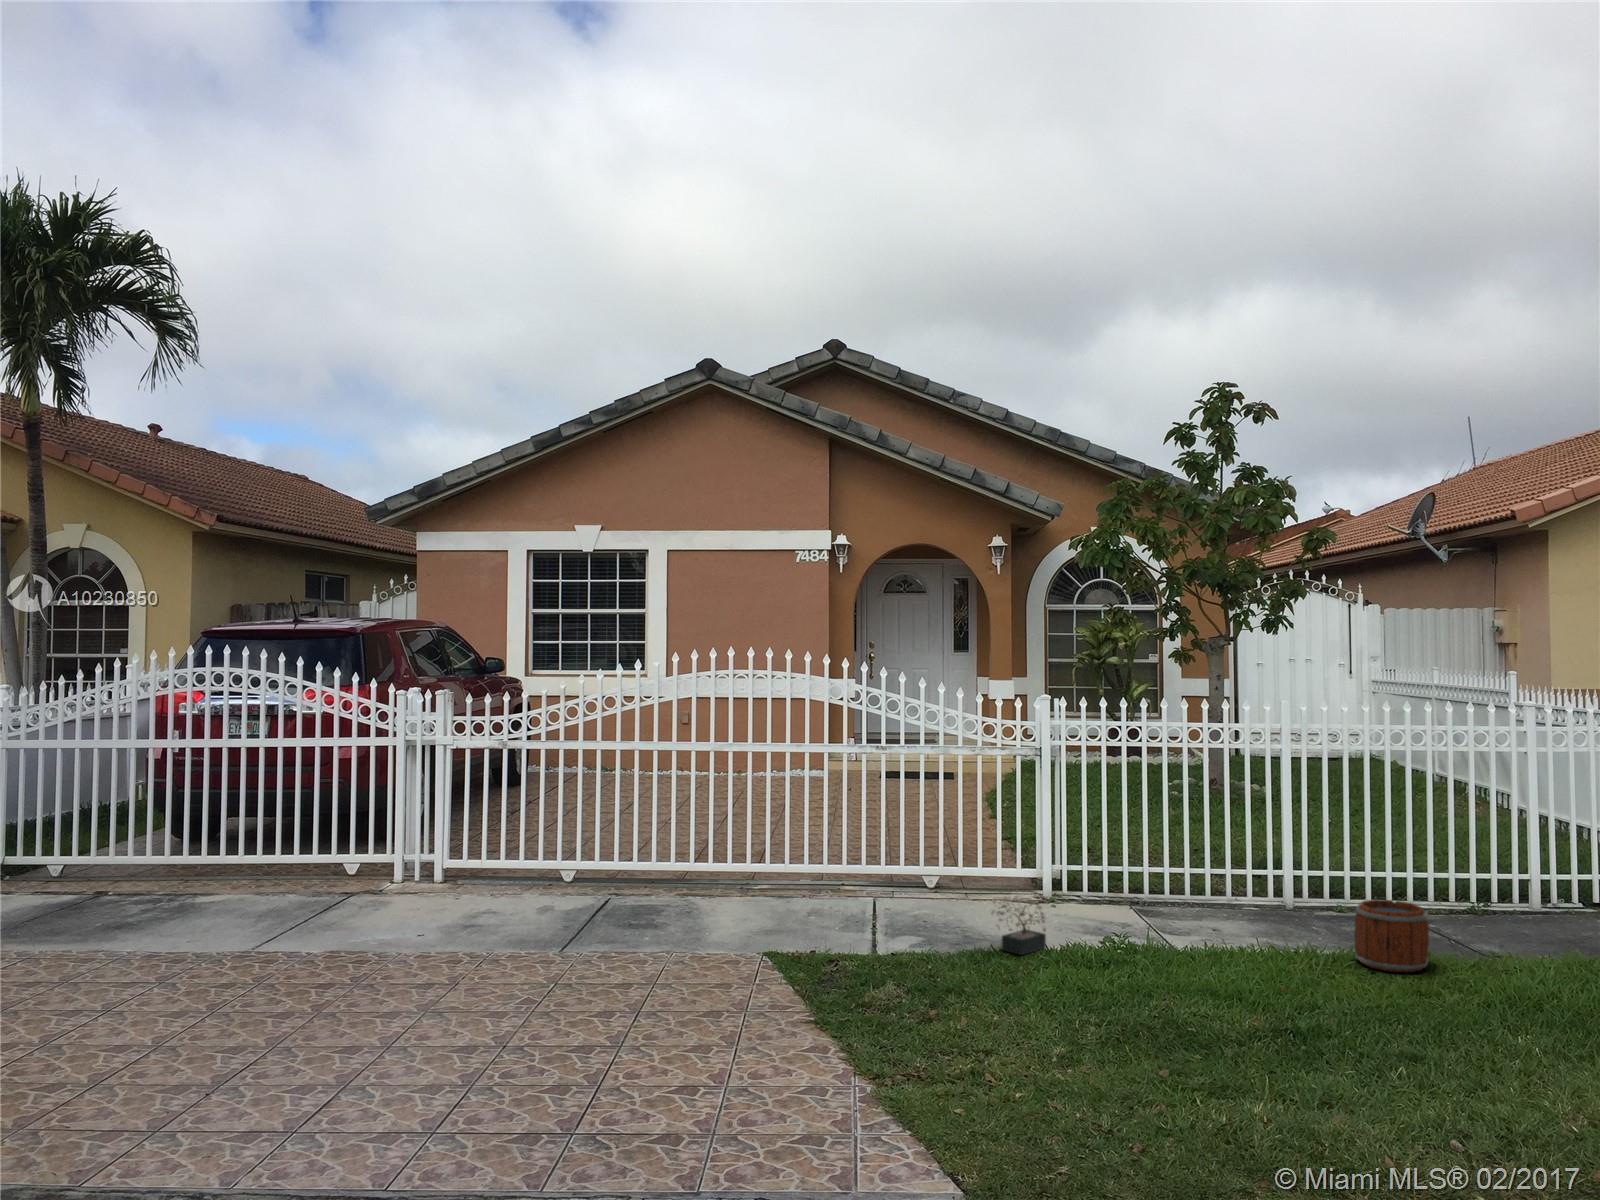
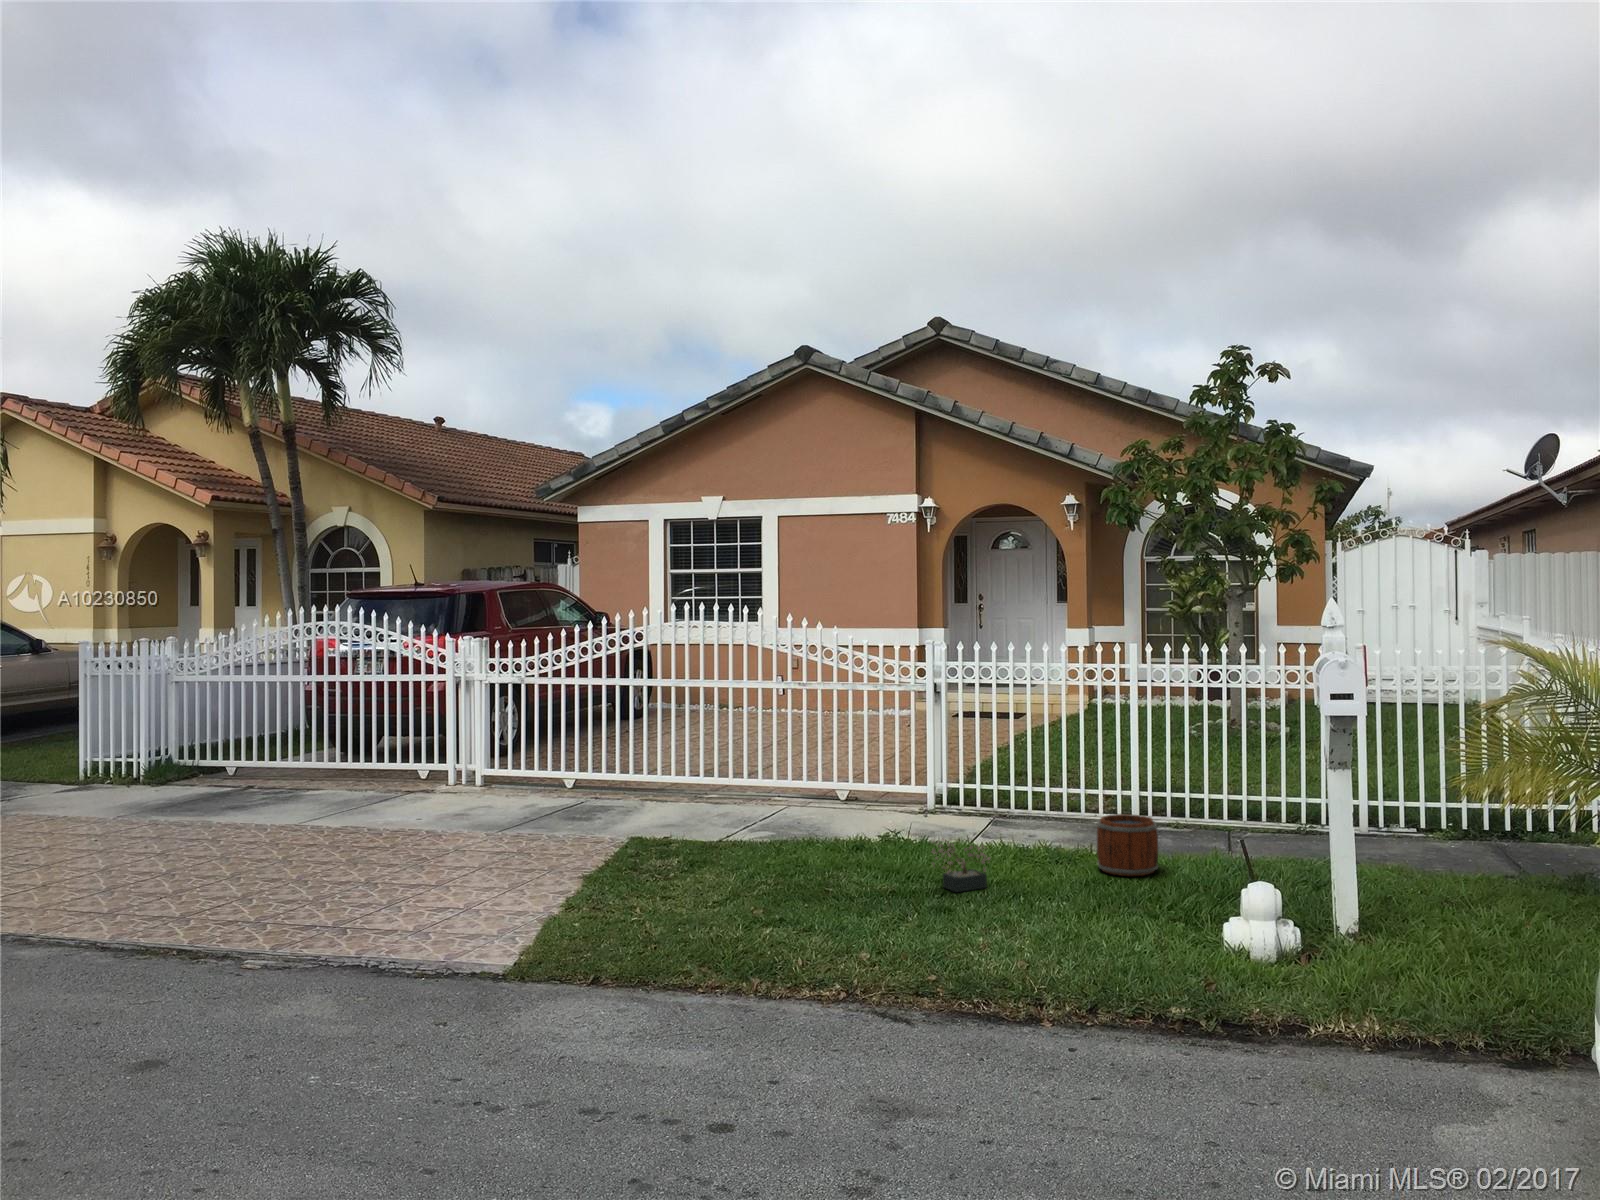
decorative plant: present [992,898,1046,955] -> present [932,838,990,892]

